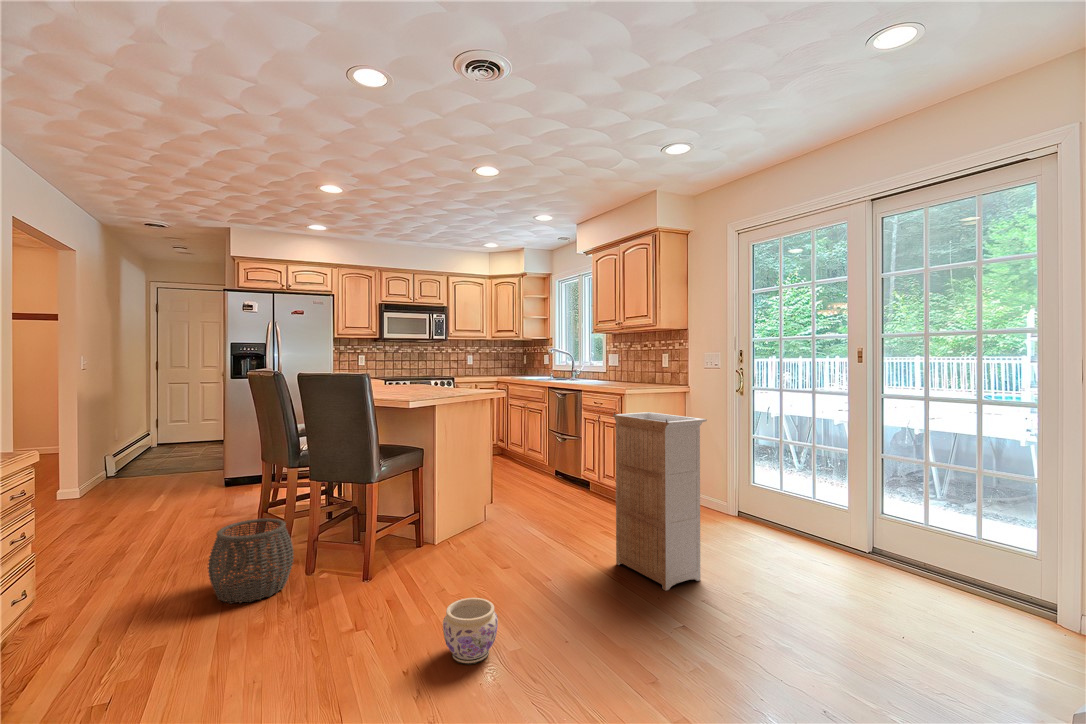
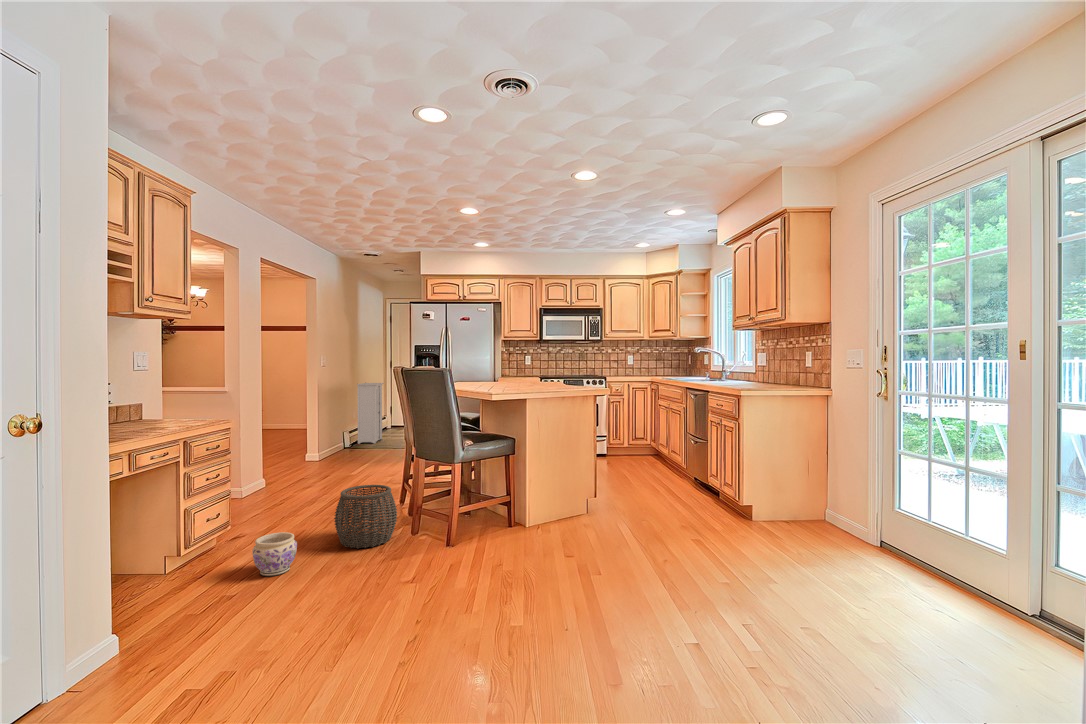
storage cabinet: present [613,412,707,590] -> present [357,383,384,444]
planter: present [443,598,498,664] -> present [252,532,297,577]

